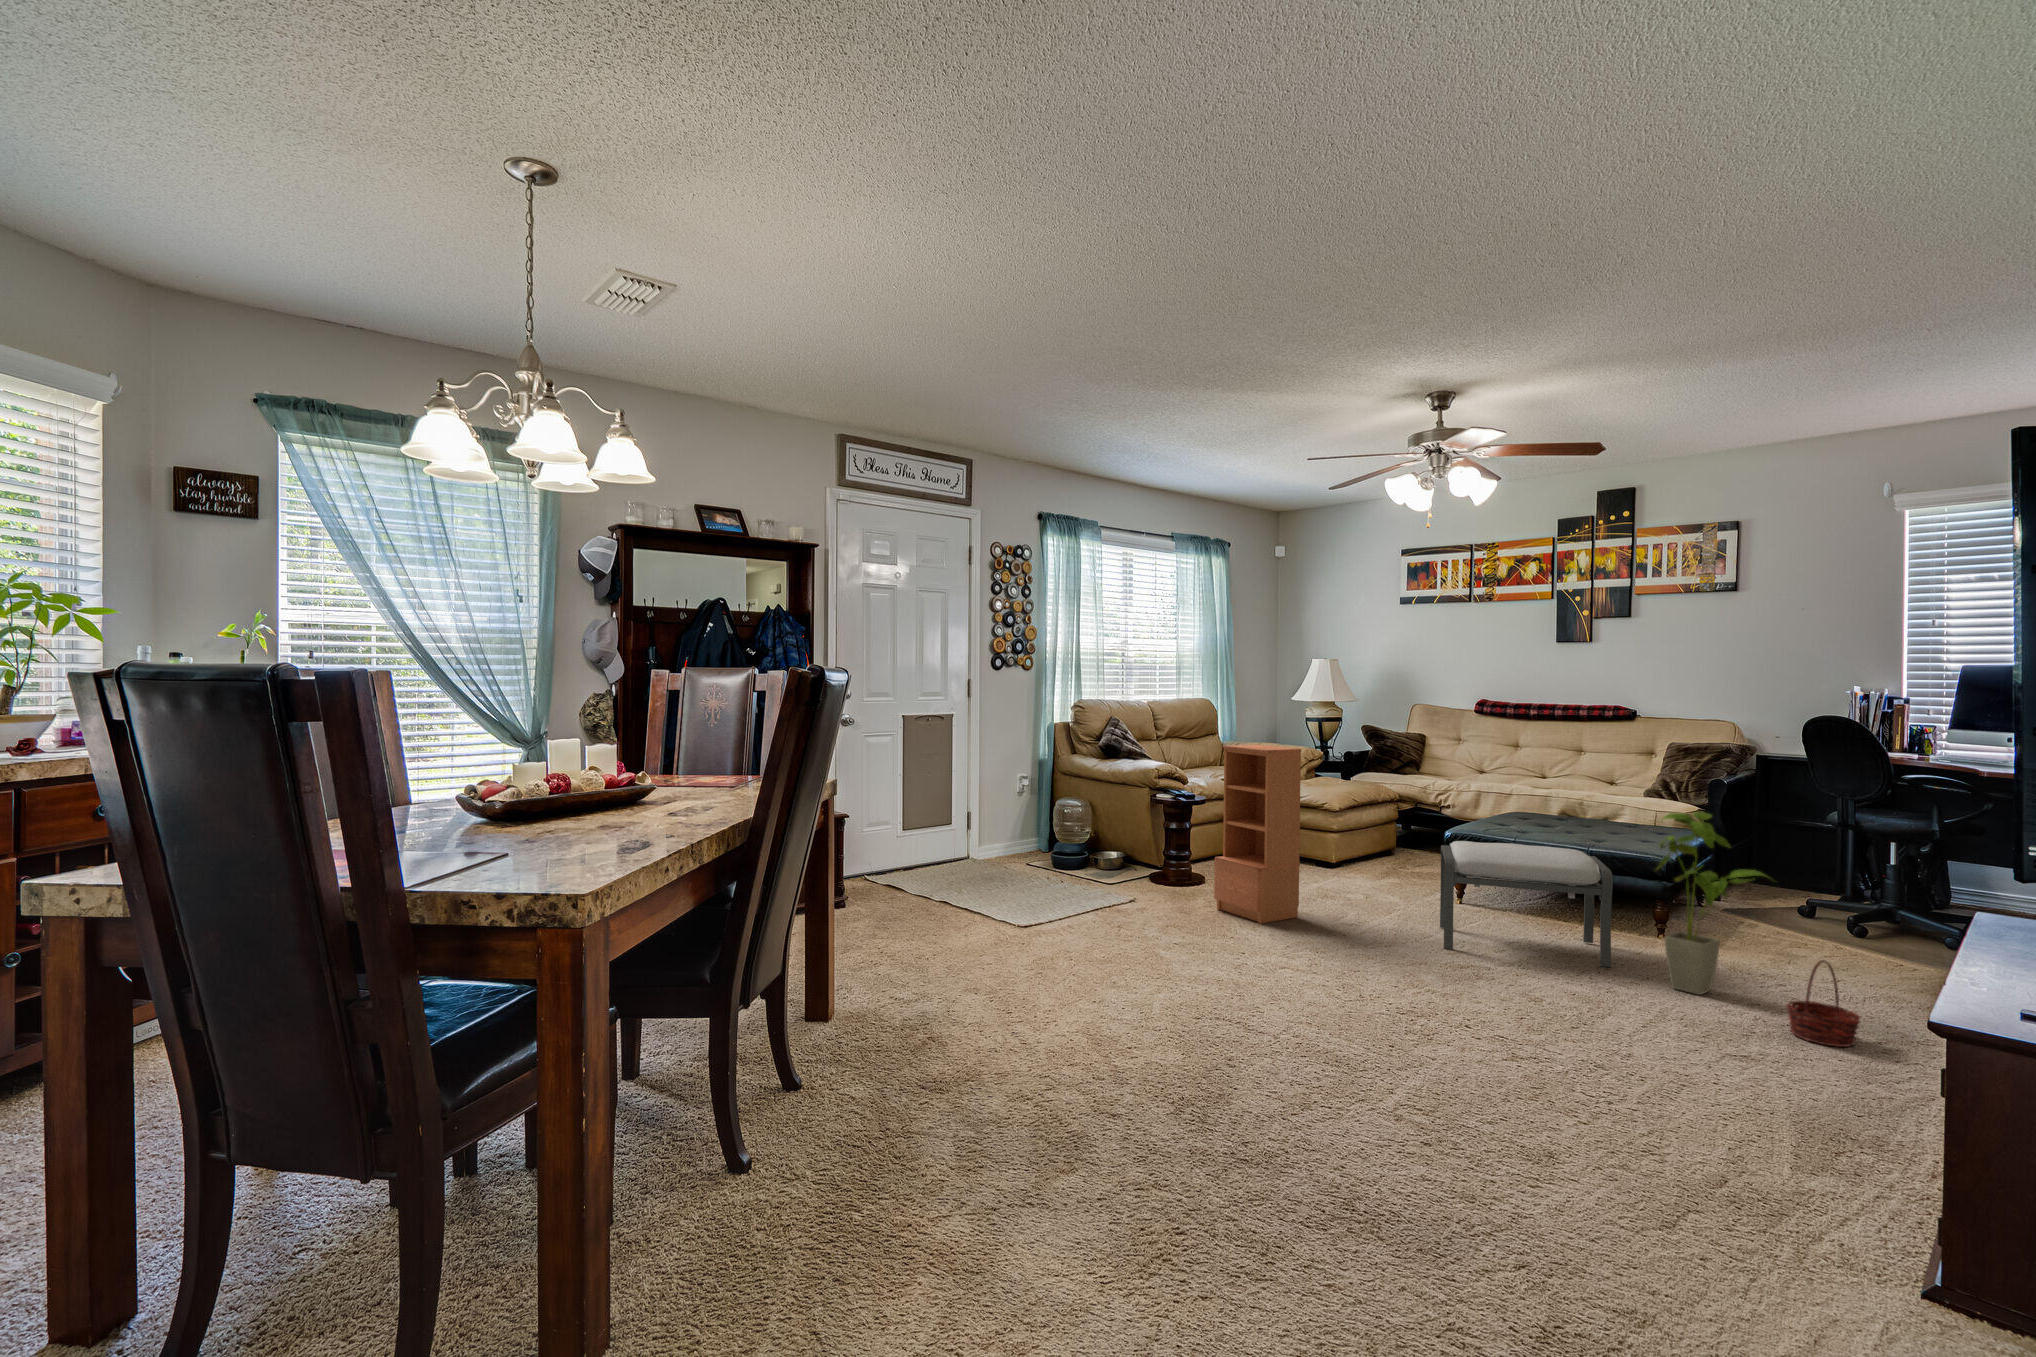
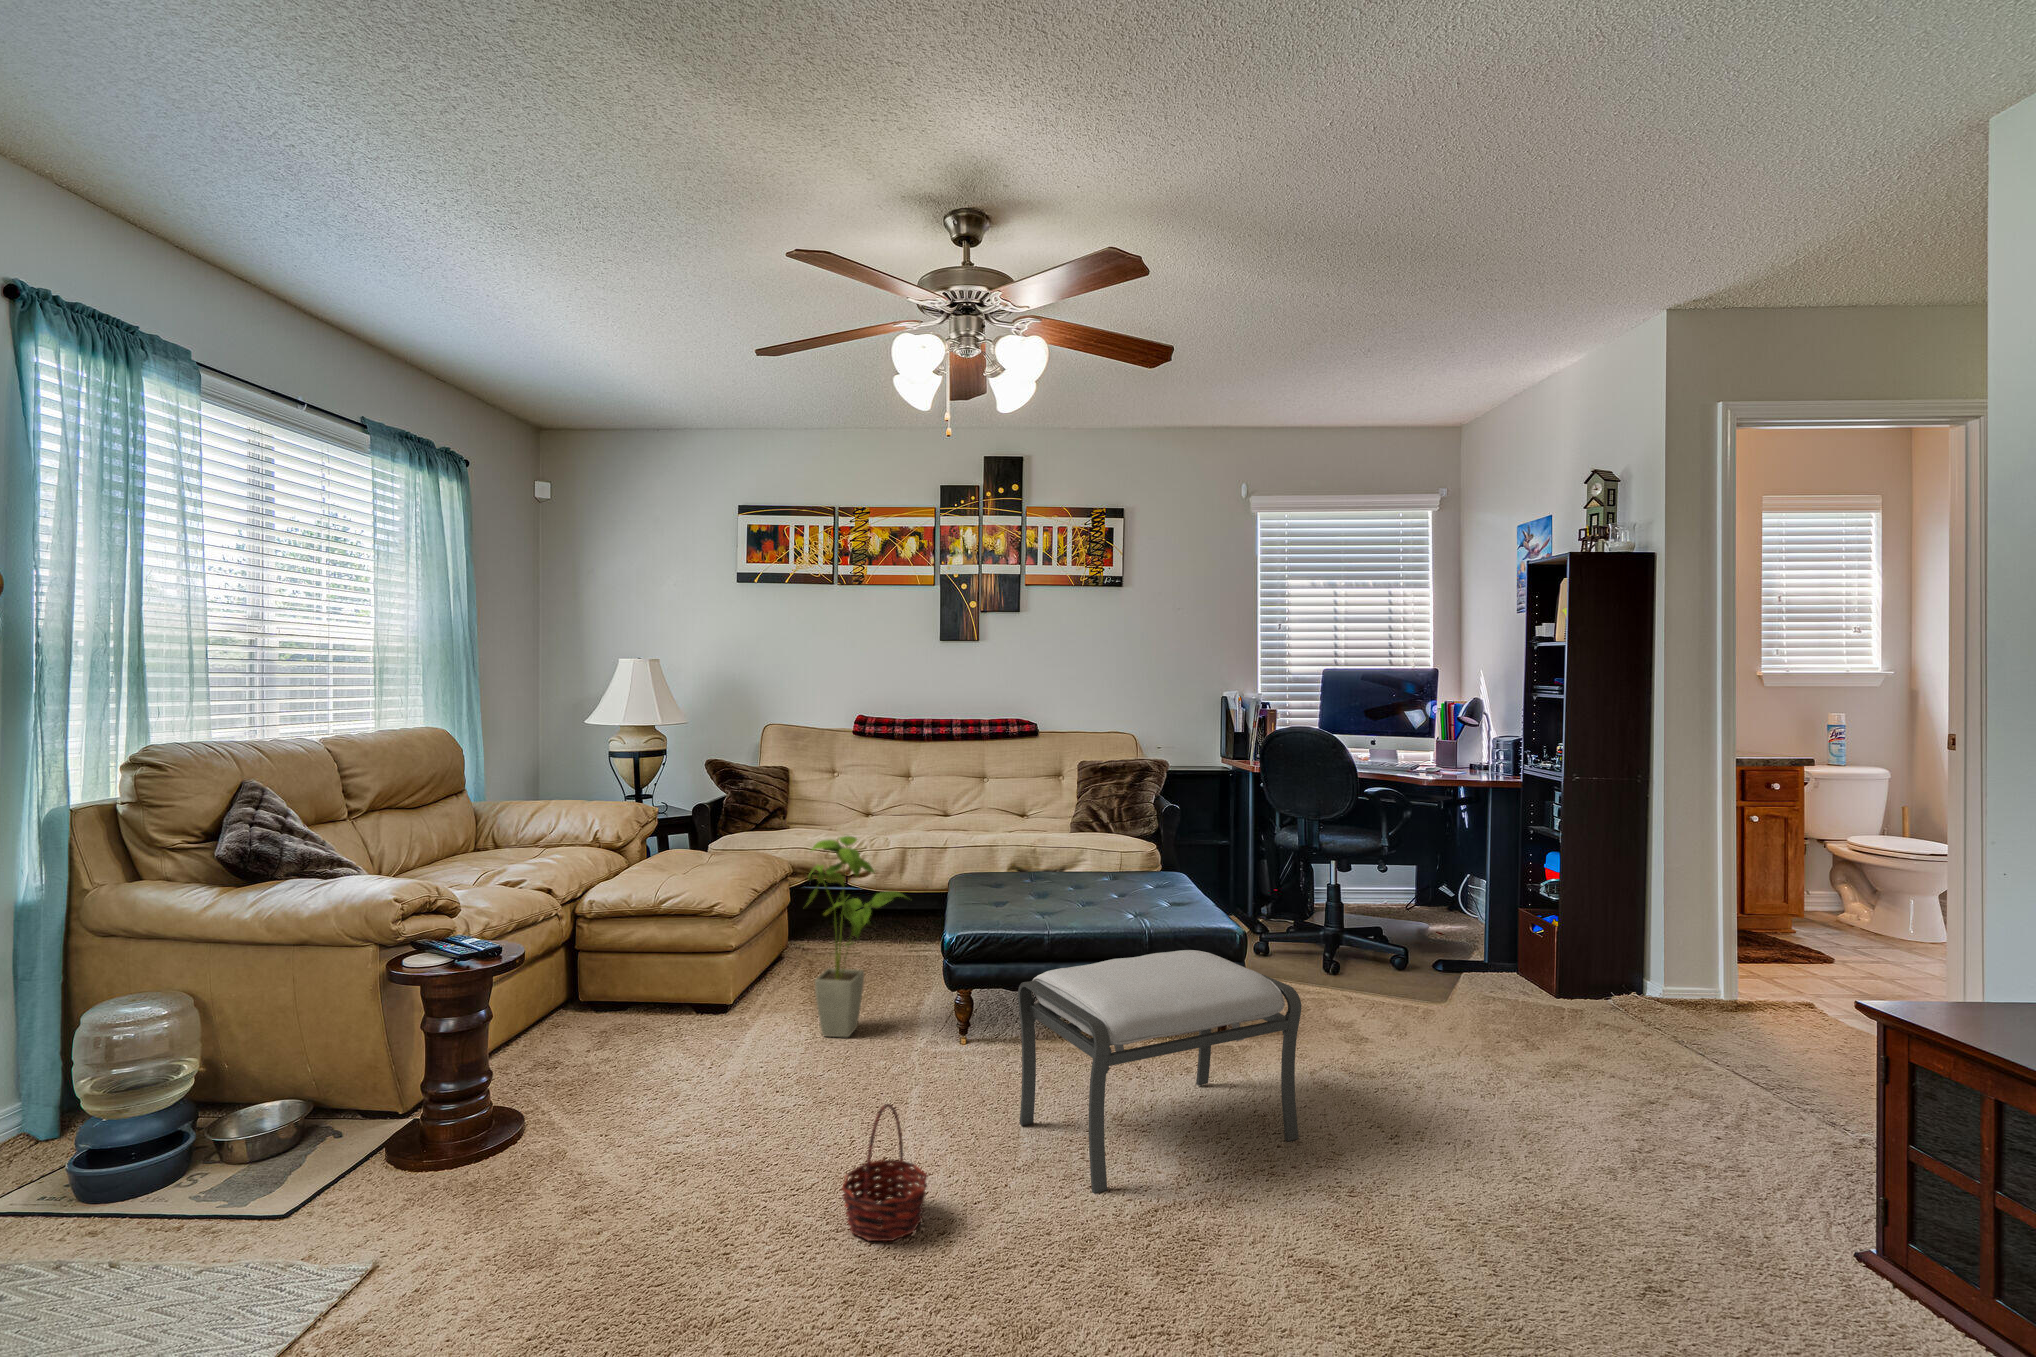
bookcase: present [1214,744,1301,923] -> none [609,839,798,1263]
house plant: present [1656,812,1767,995] -> present [807,836,907,1037]
basket: present [1786,960,1860,1047] -> present [842,1104,927,1241]

